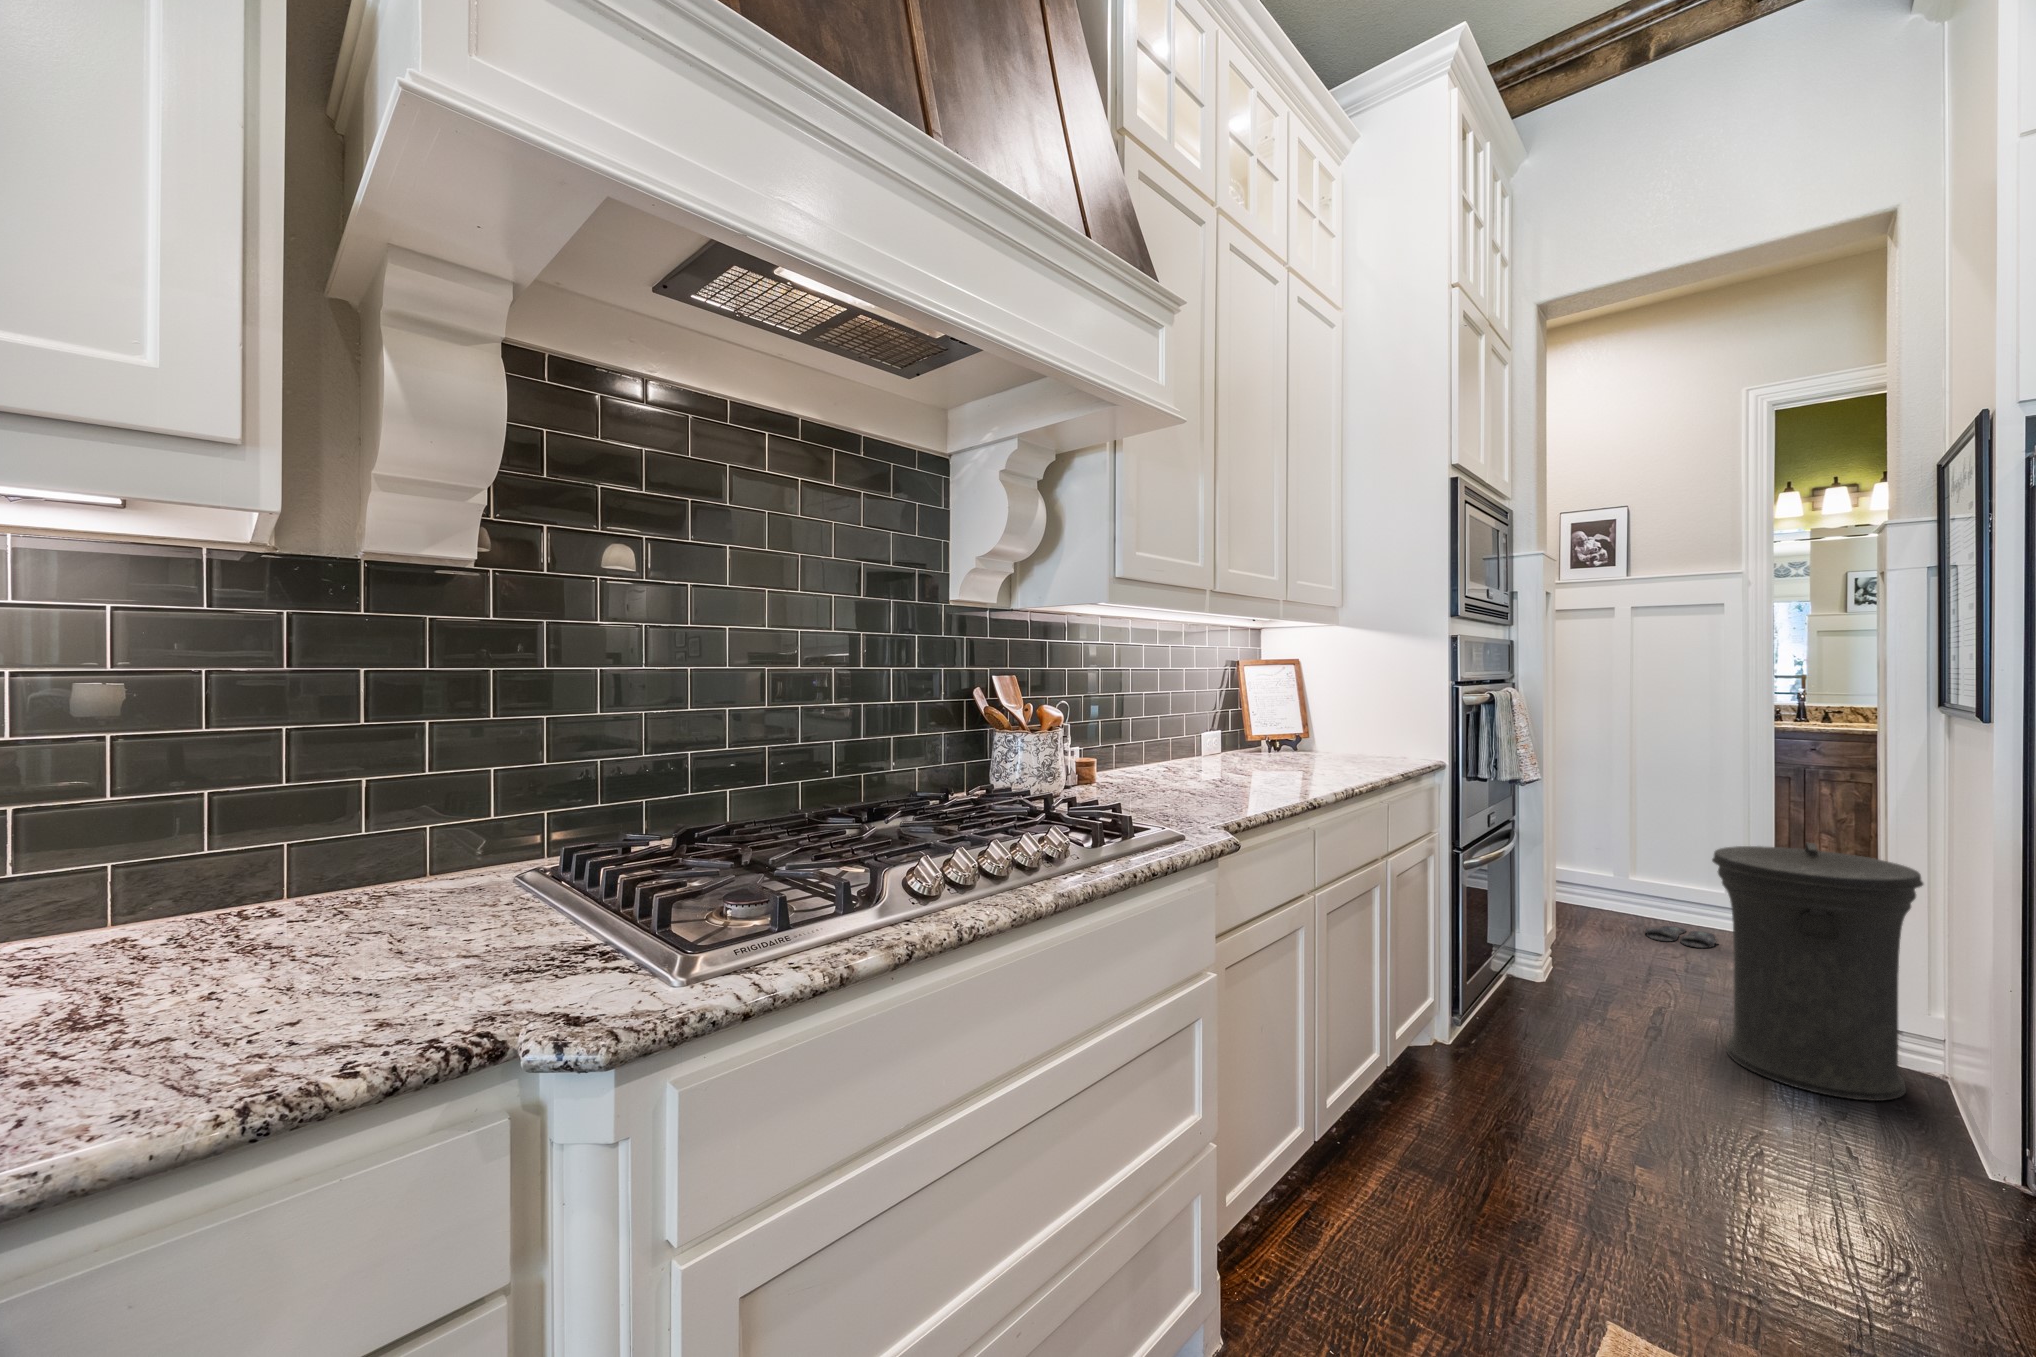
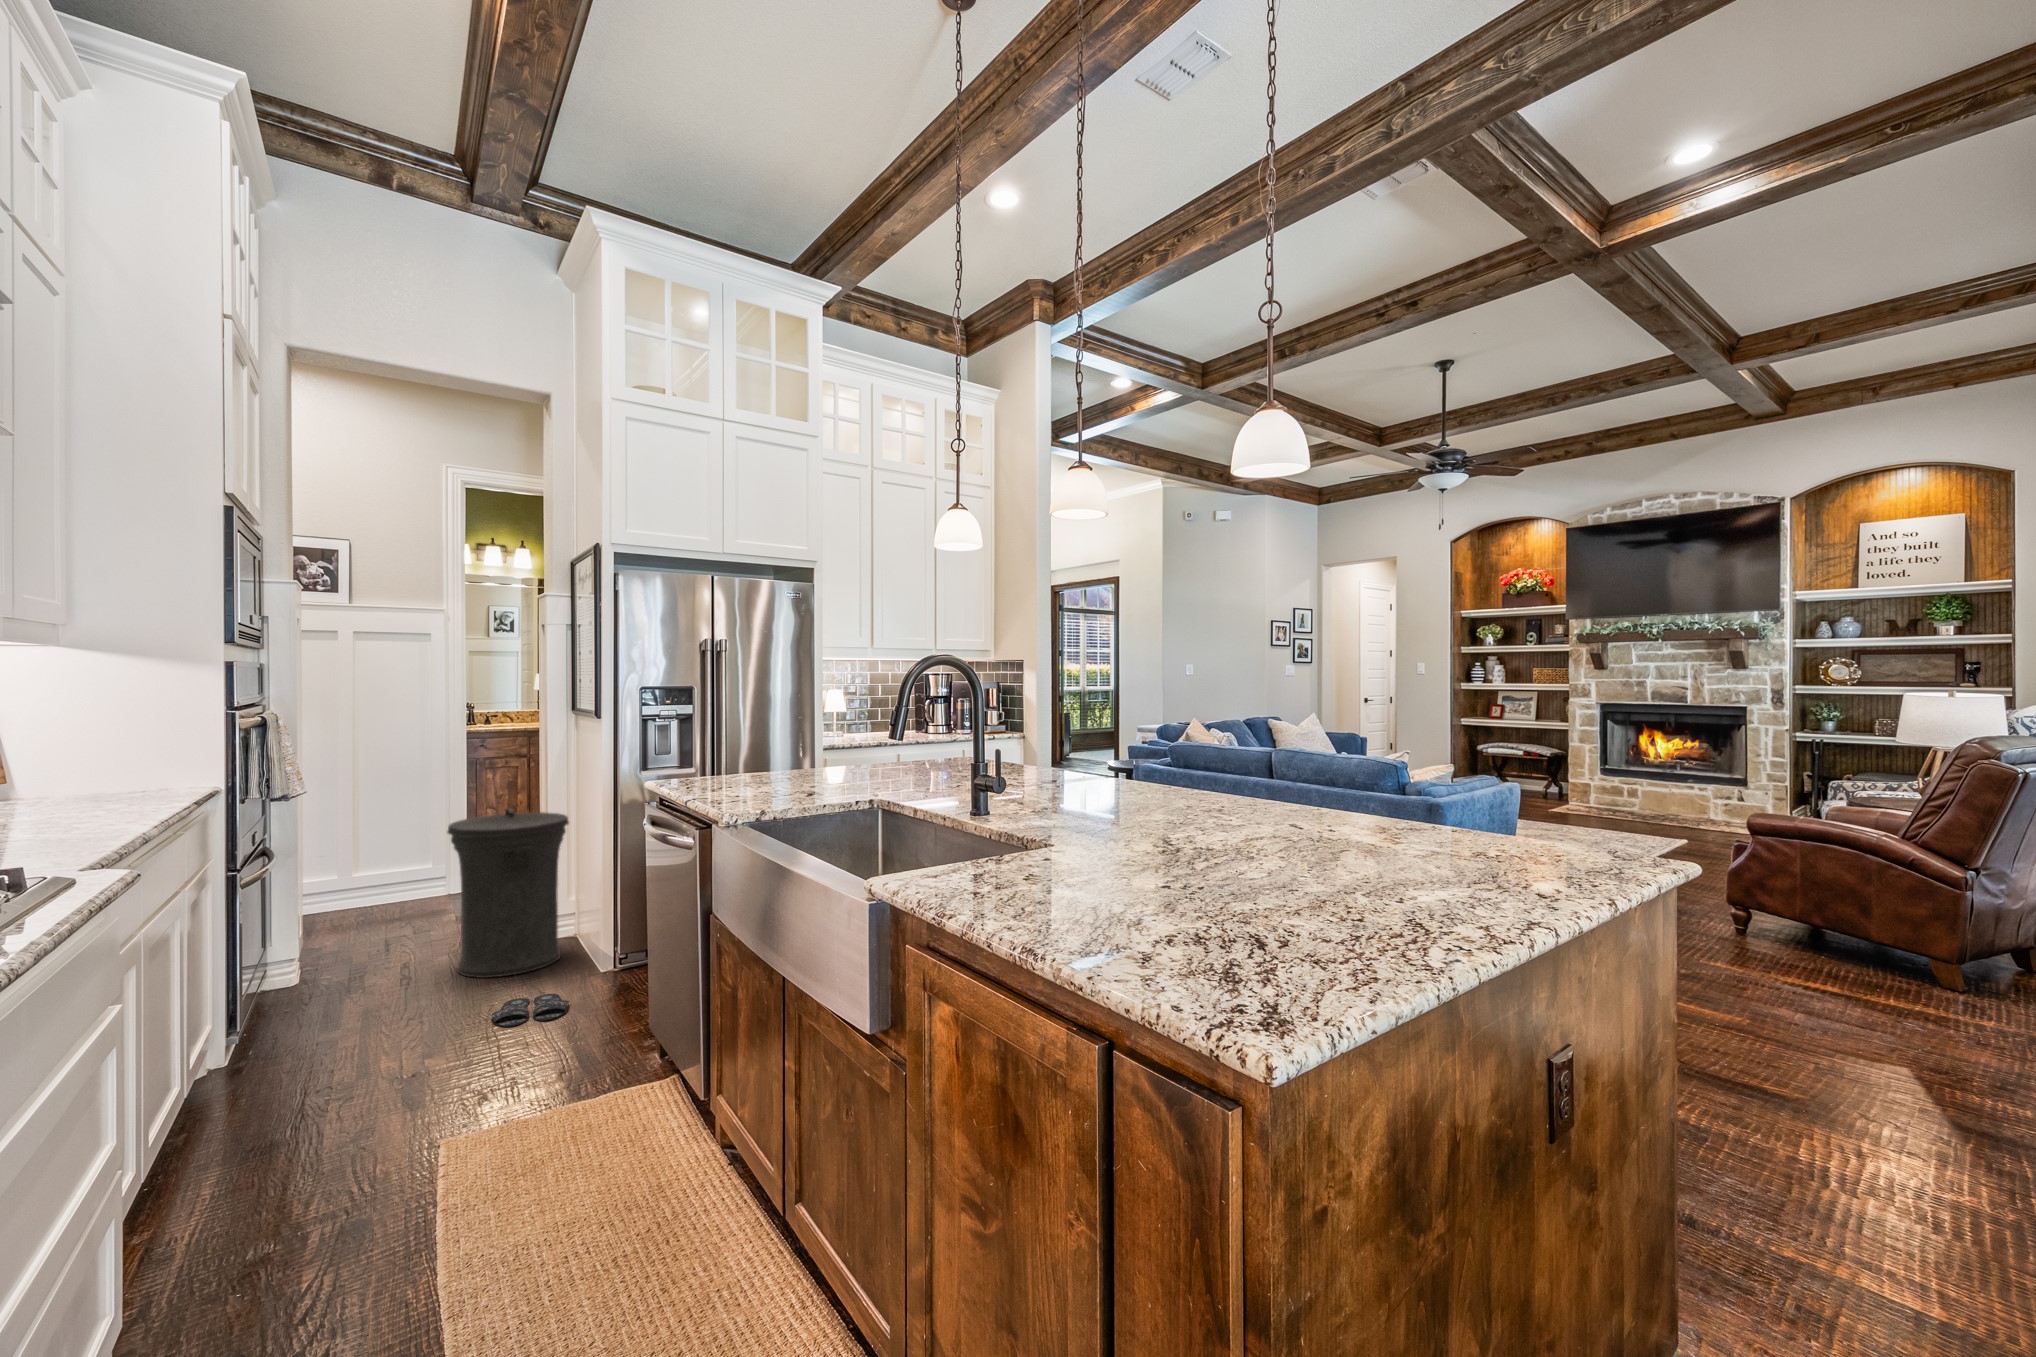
slippers: present [1645,926,1717,948] -> present [492,994,569,1027]

